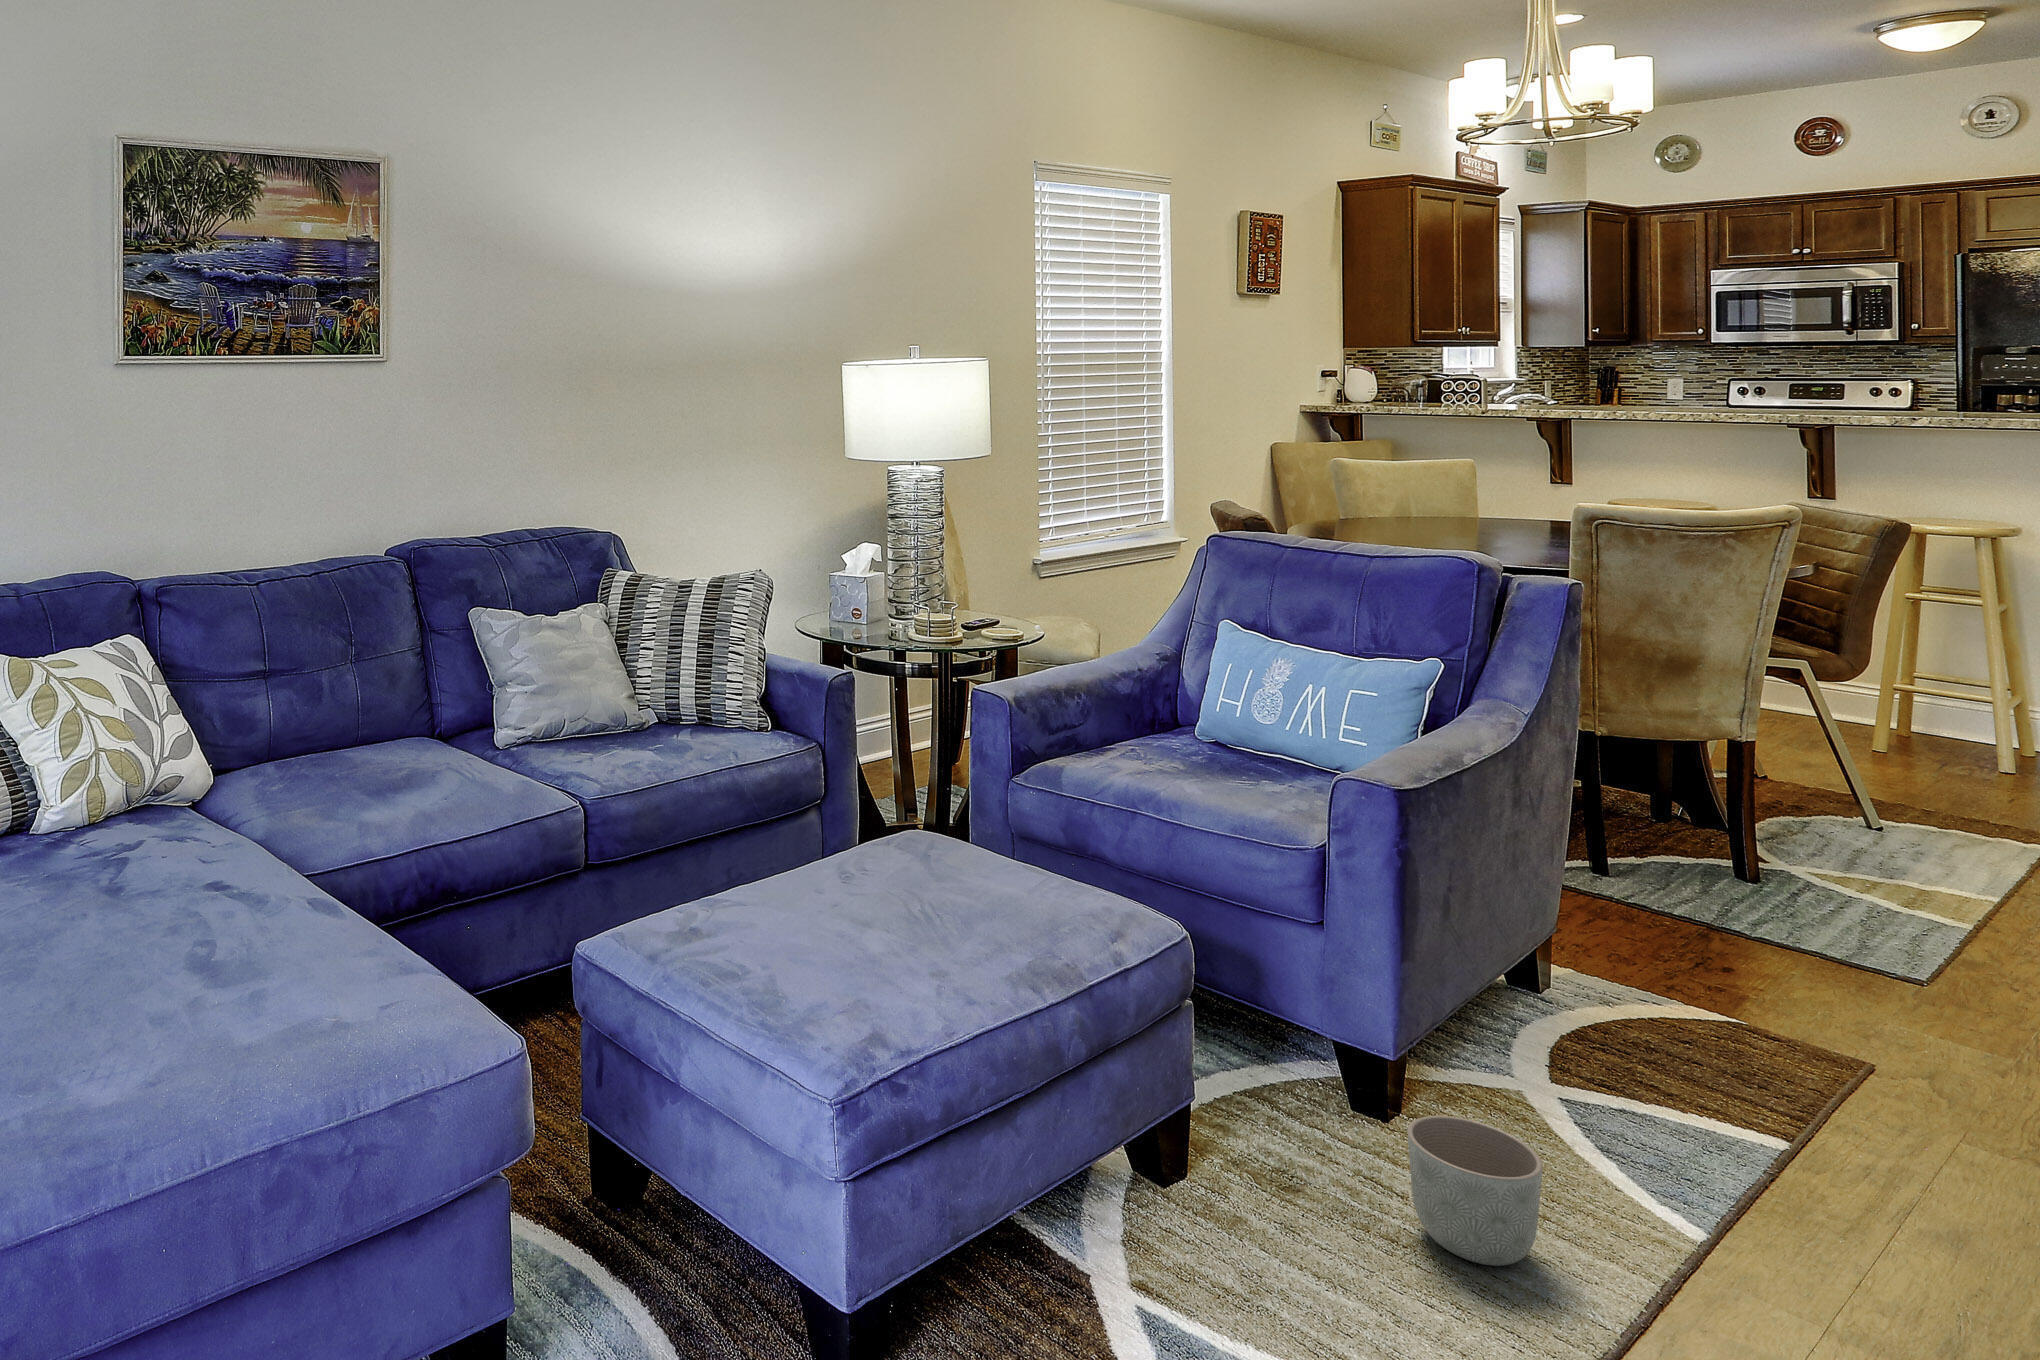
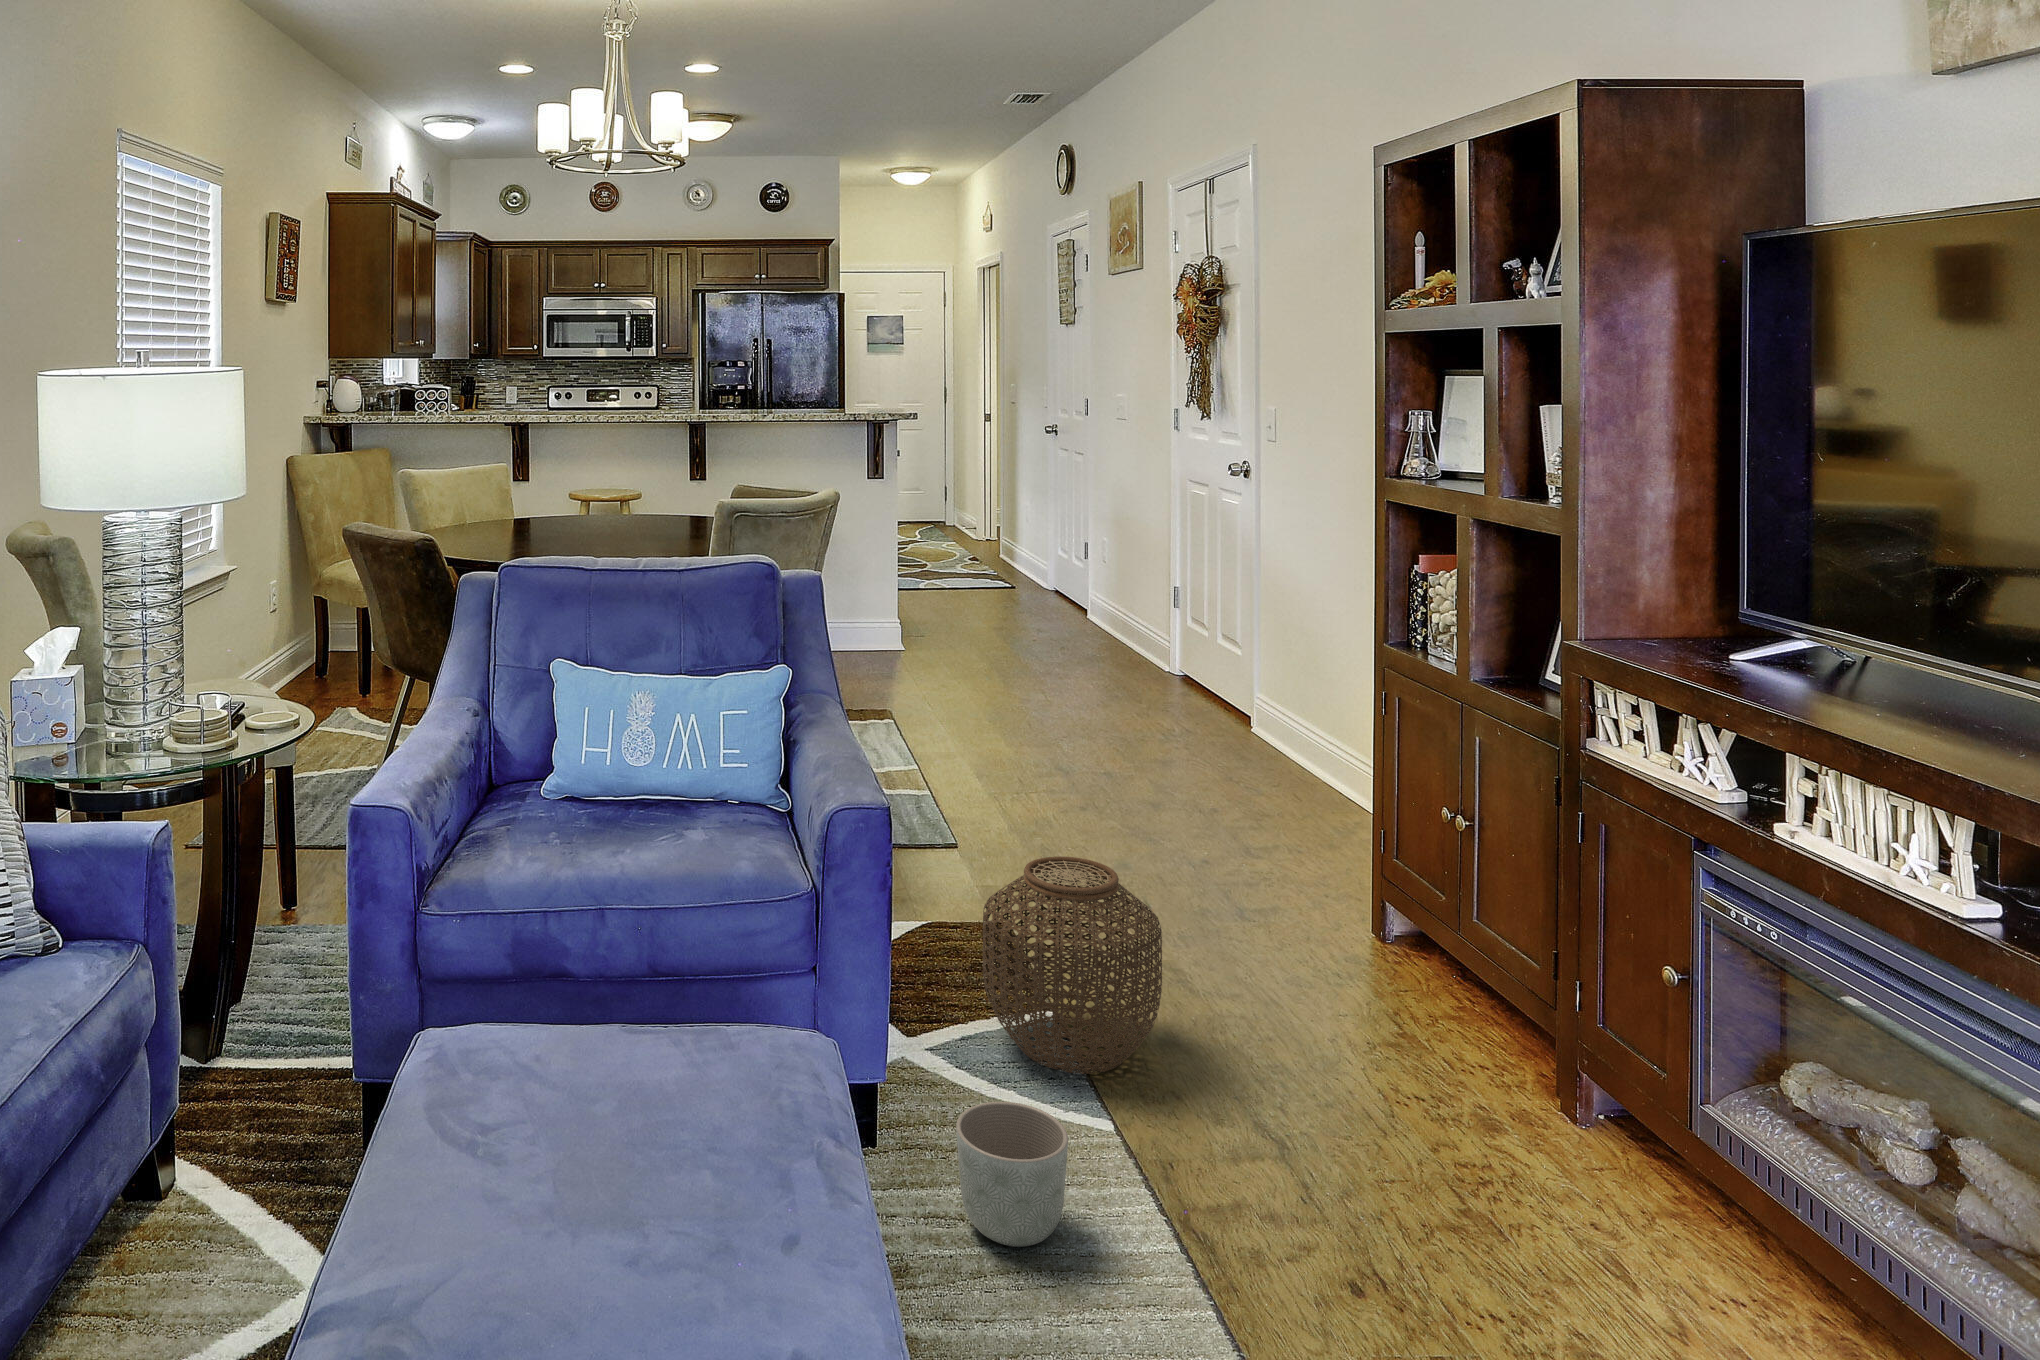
woven basket: none [1660,957,1946,1236] -> present [983,856,1162,1074]

